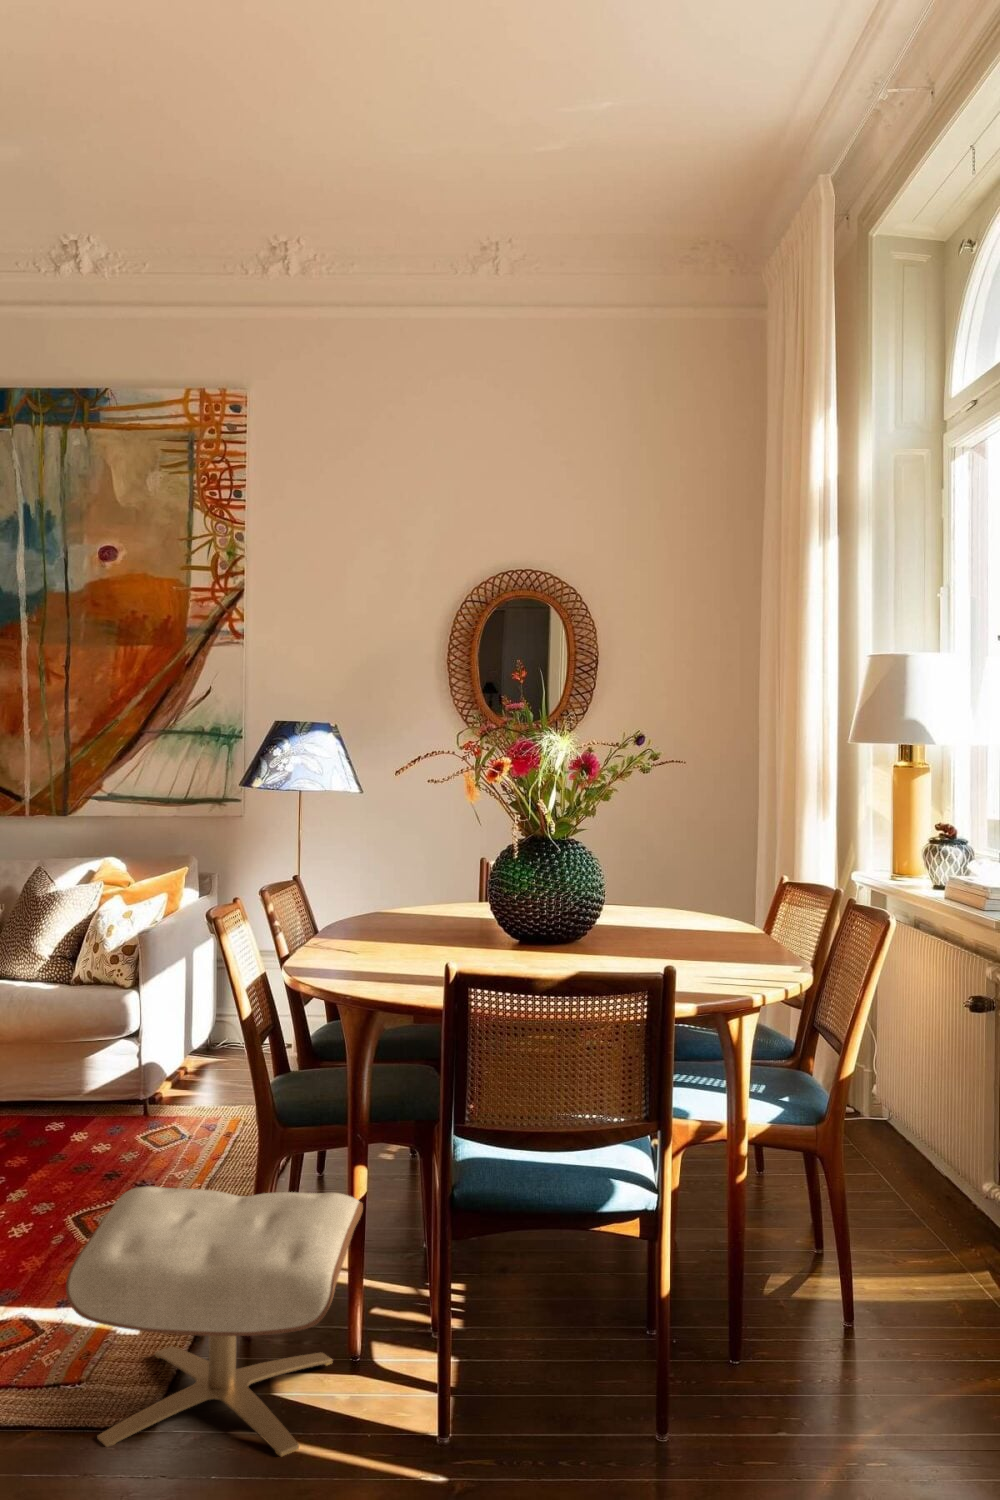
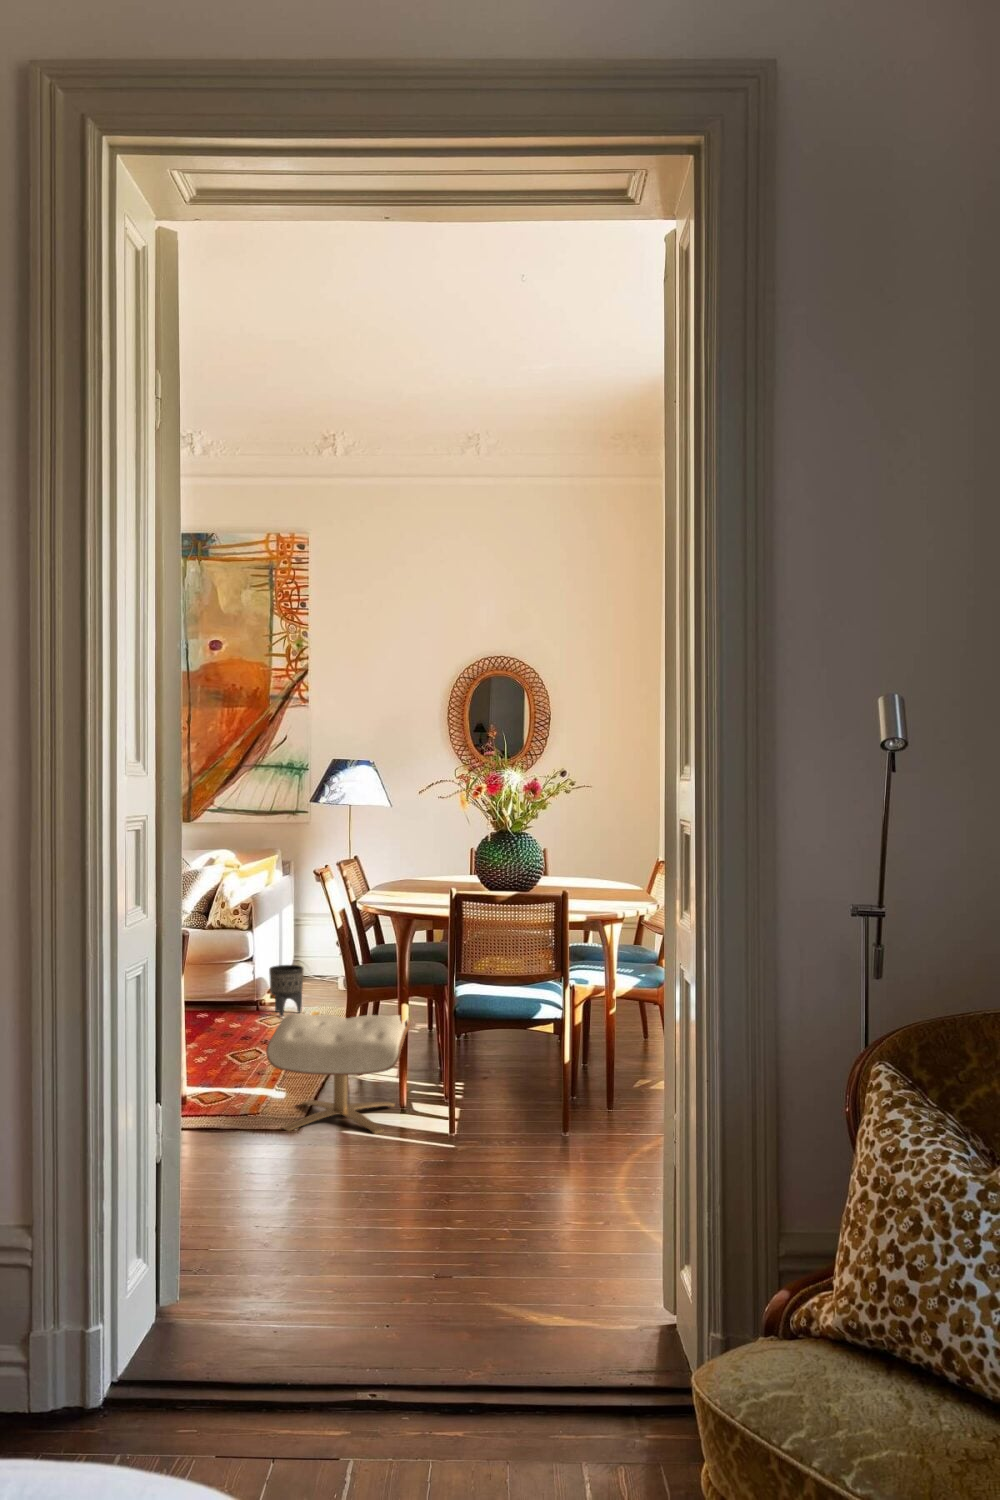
planter: none [168,1037,222,1120] -> present [269,965,303,1017]

